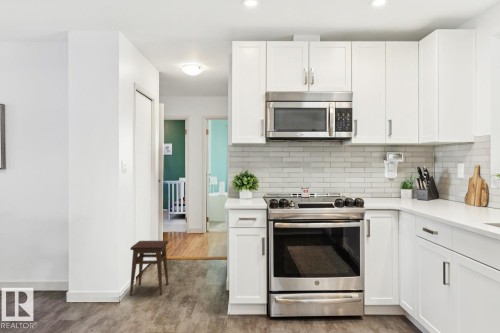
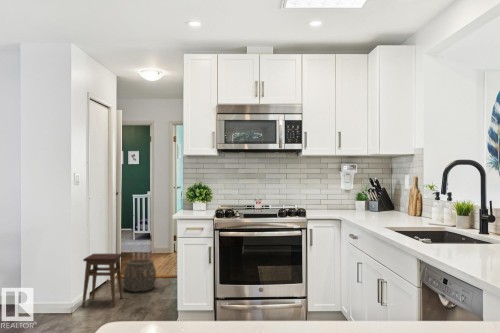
woven basket: none [168,243,199,276] -> present [124,259,156,291]

